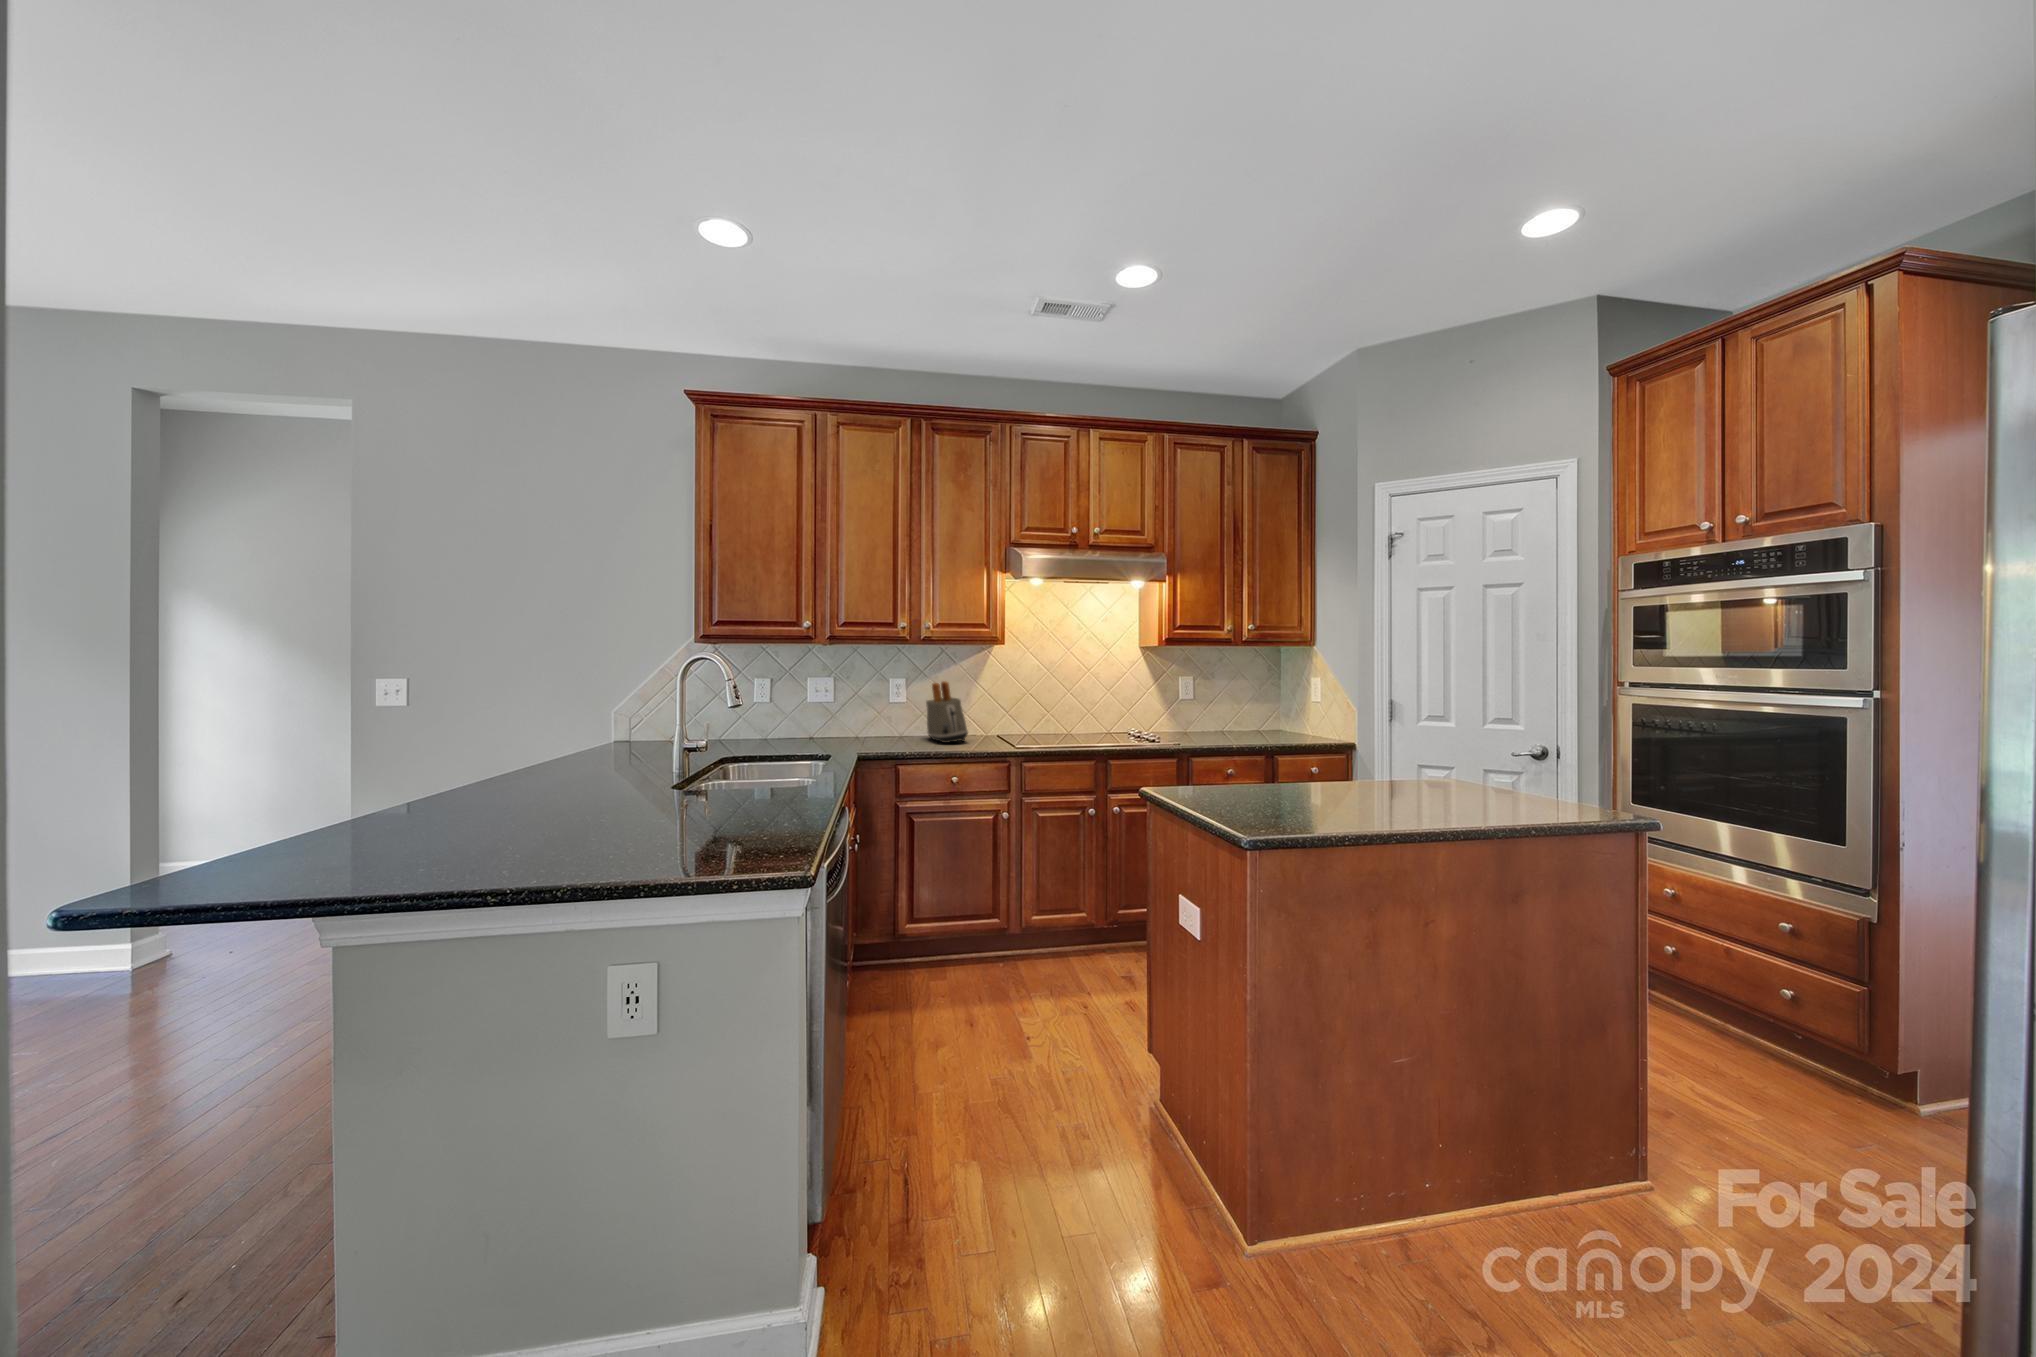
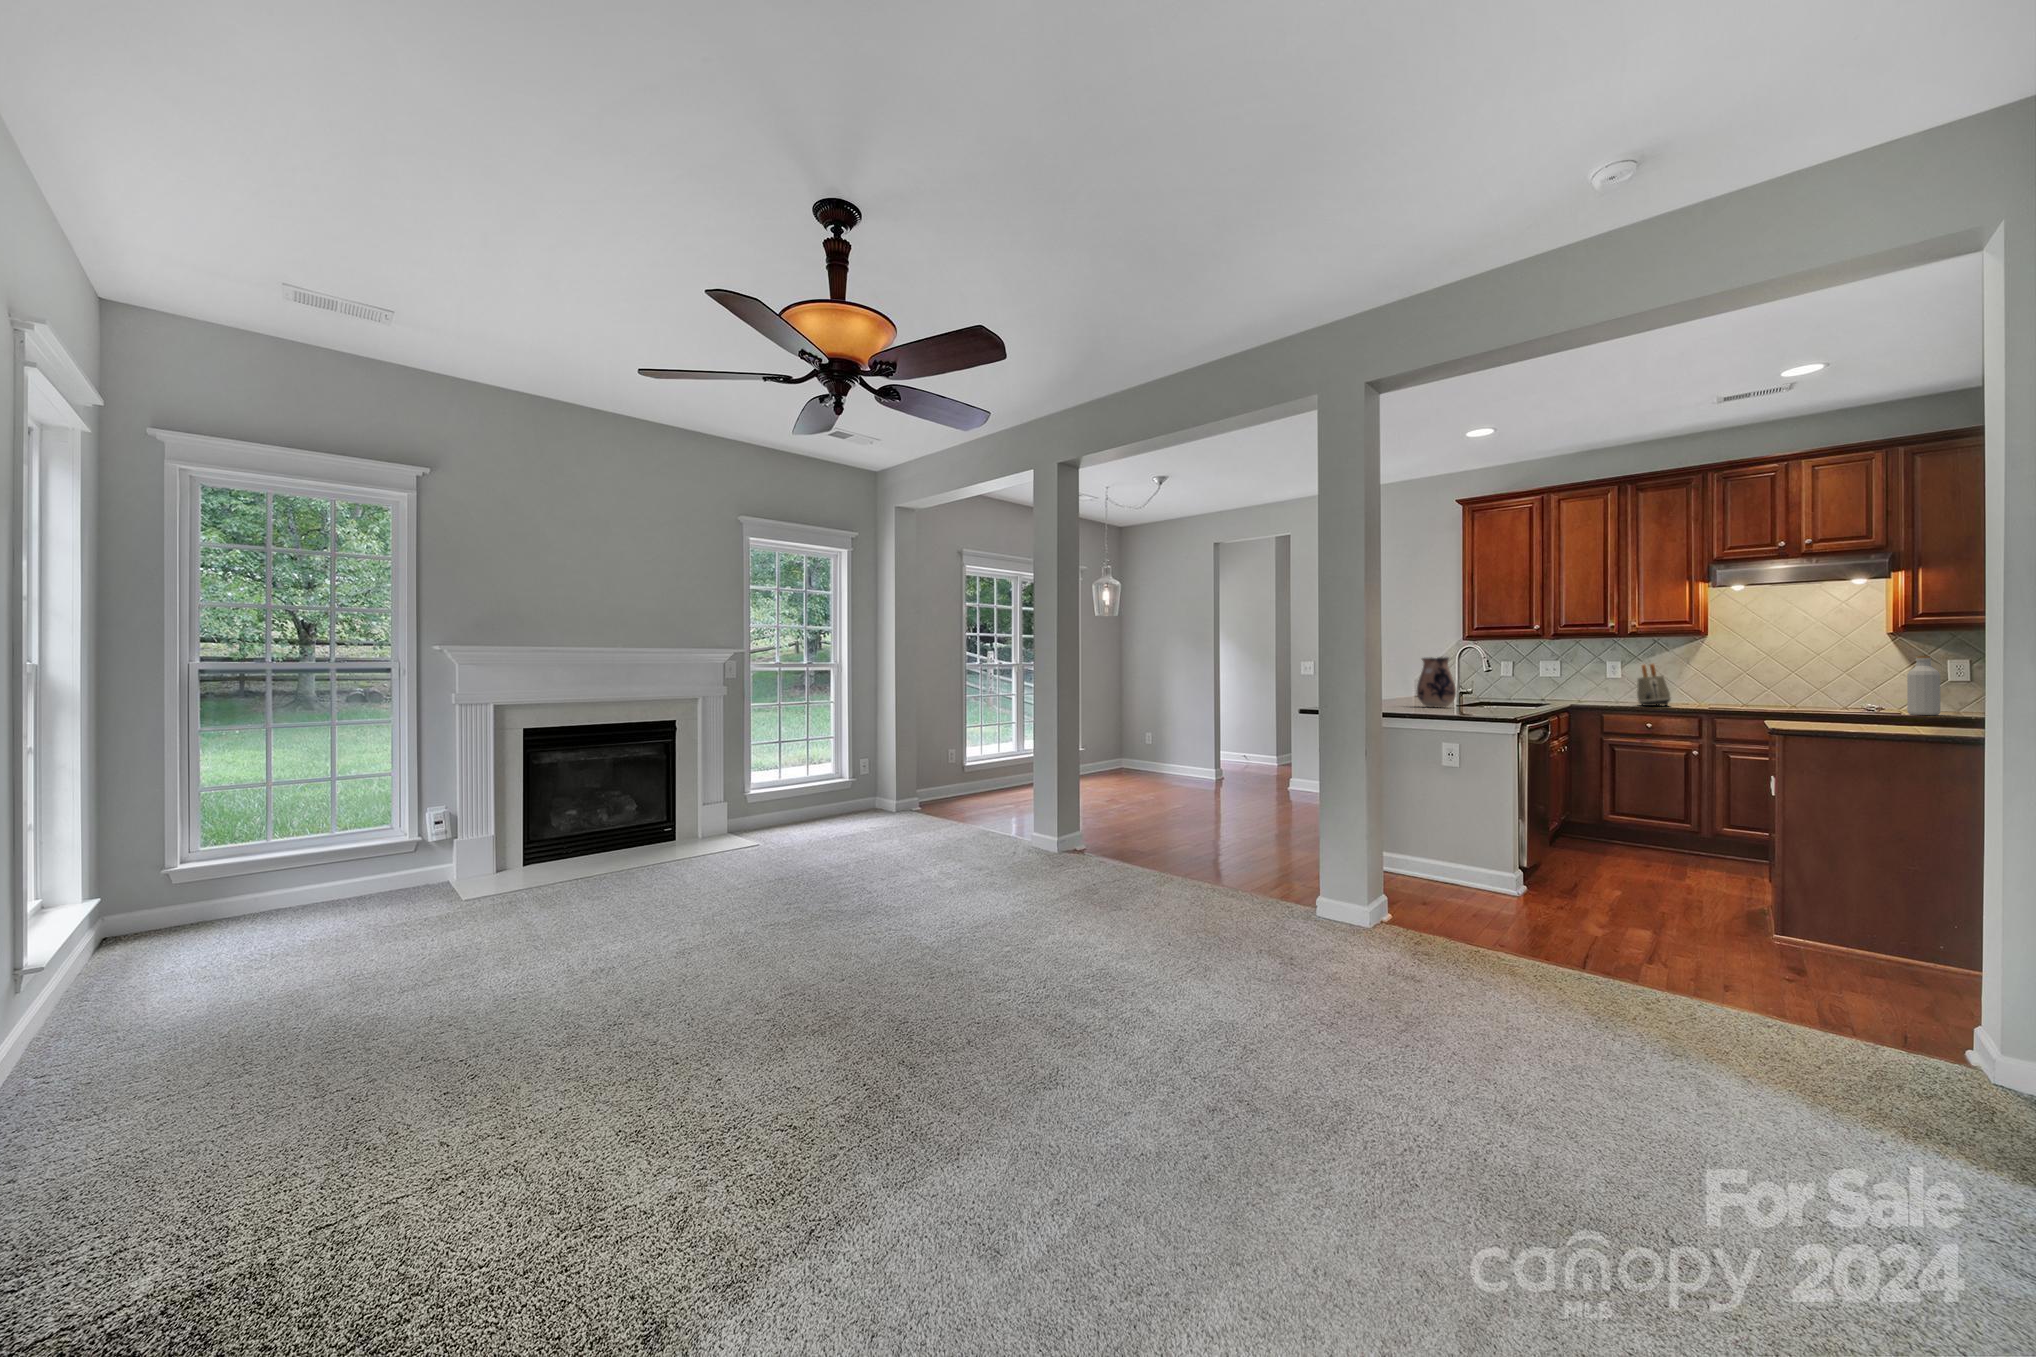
bottle: none [1189,679,1214,748] -> present [1907,656,1940,715]
ceramic pitcher: none [641,716,736,847] -> present [1417,657,1456,707]

